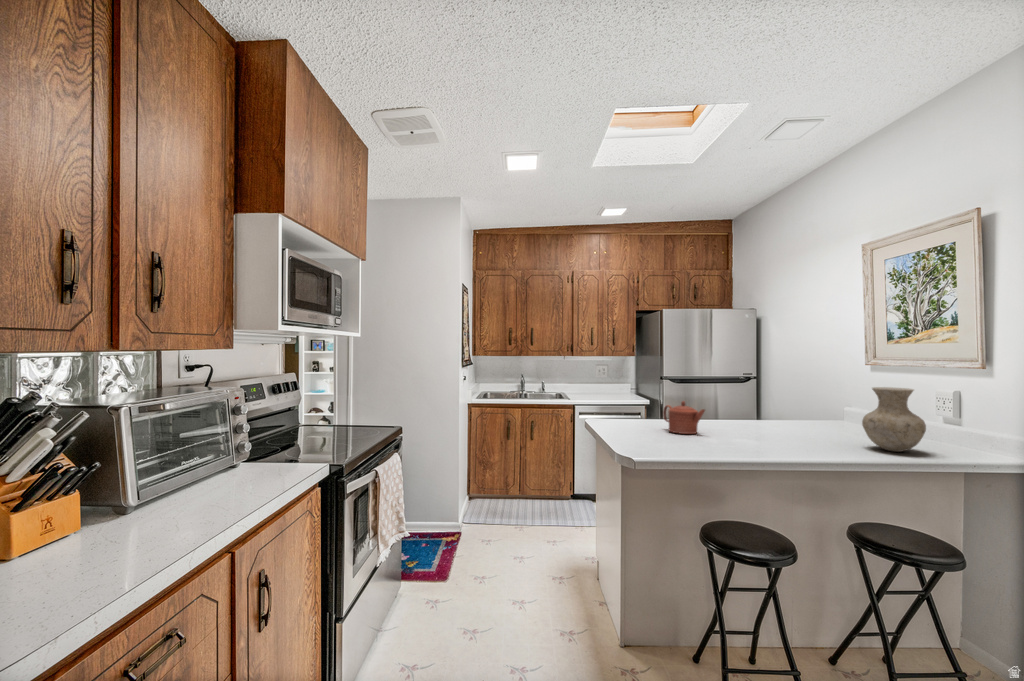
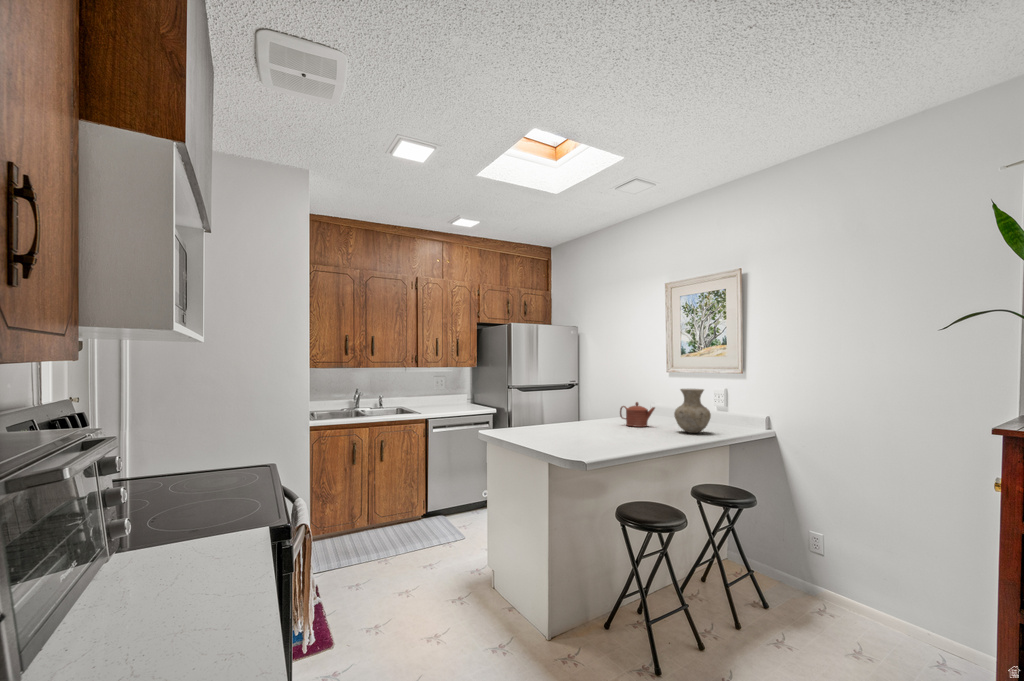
teapot: present [663,401,705,434] -> present [620,402,655,427]

